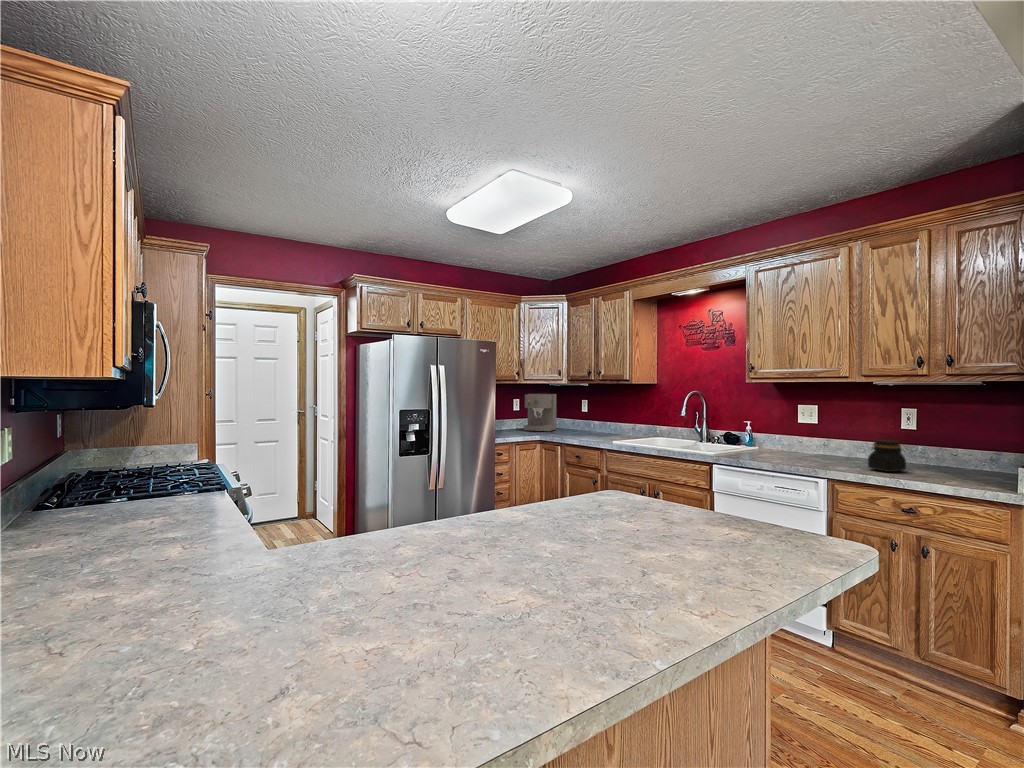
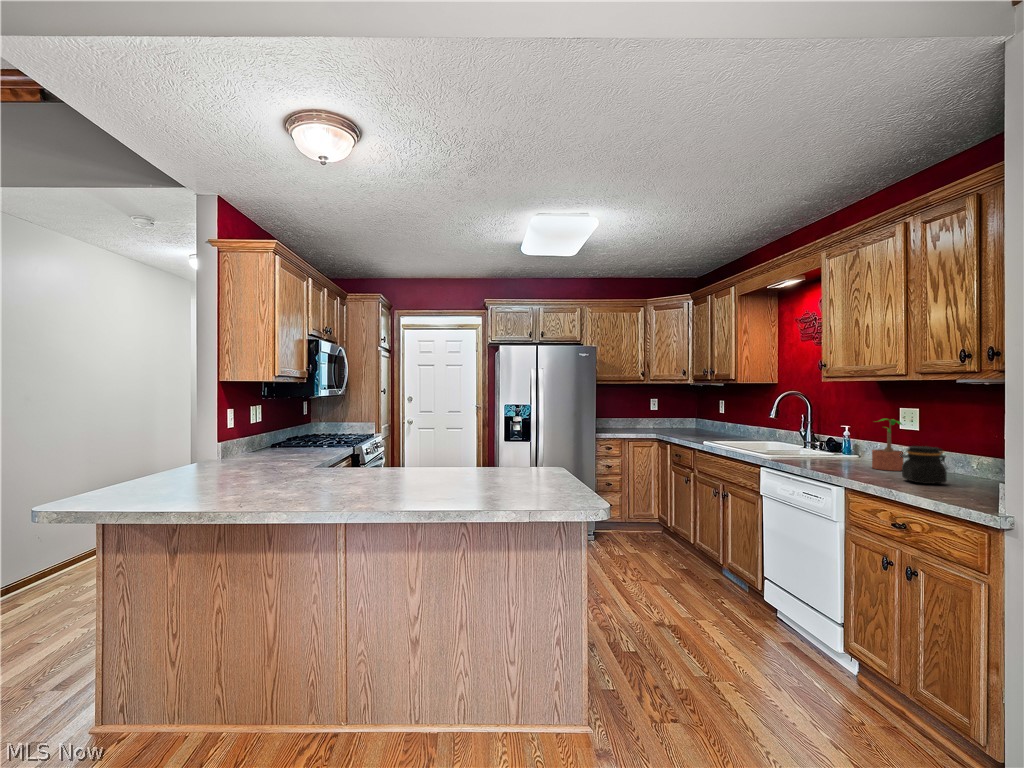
coffee maker: present [524,394,557,432] -> none [650,395,688,432]
potted plant: none [807,416,836,461] -> present [872,419,903,471]

